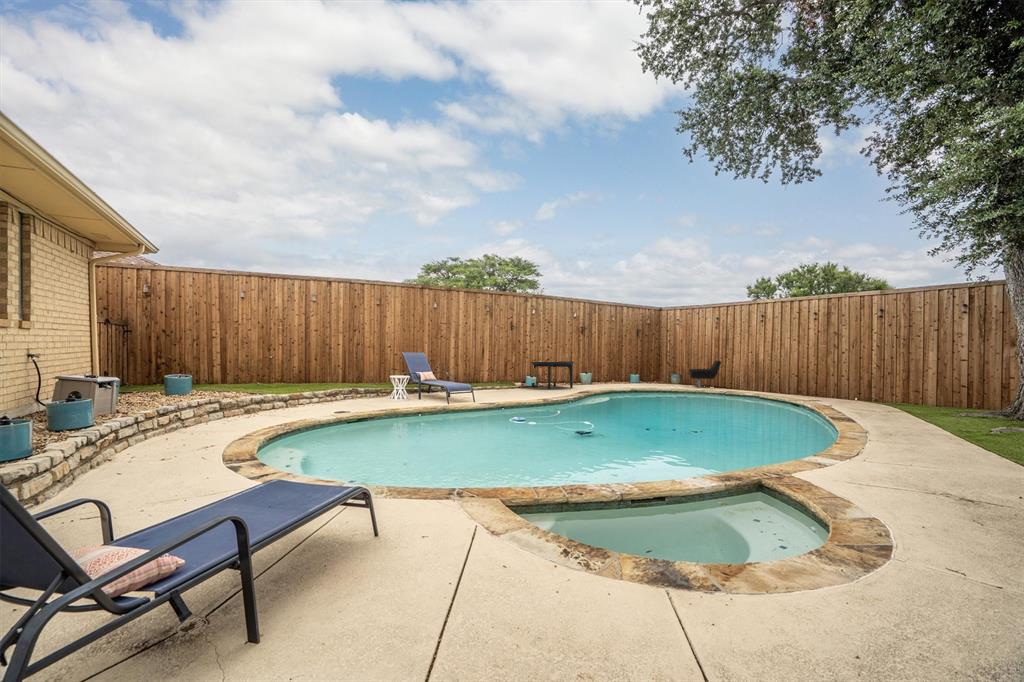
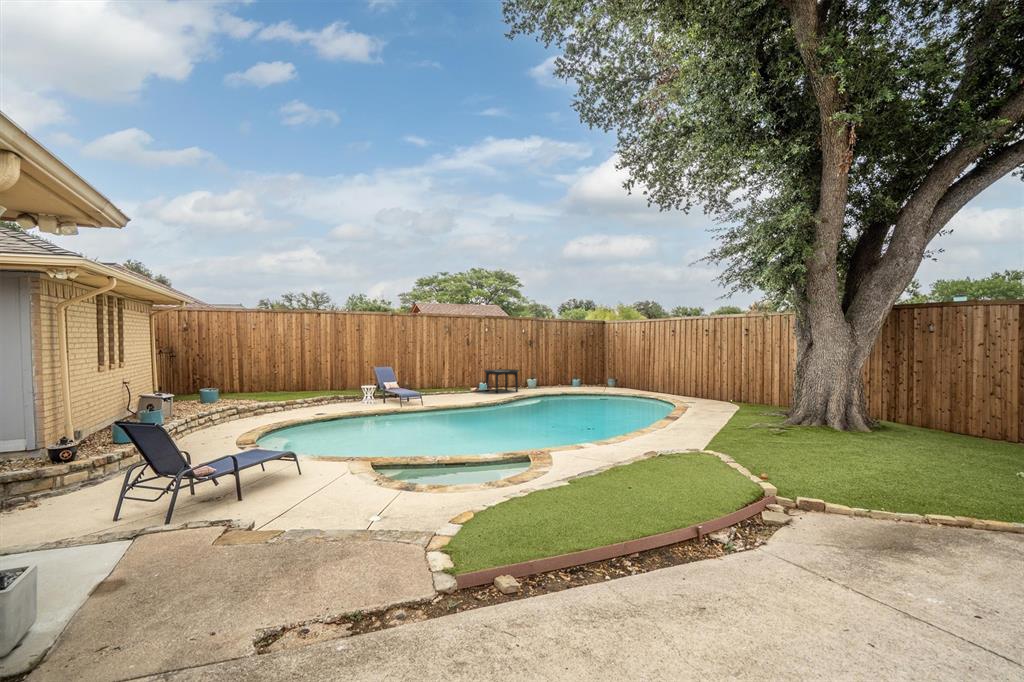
lounge chair: present [689,361,721,387] -> none [615,367,644,391]

